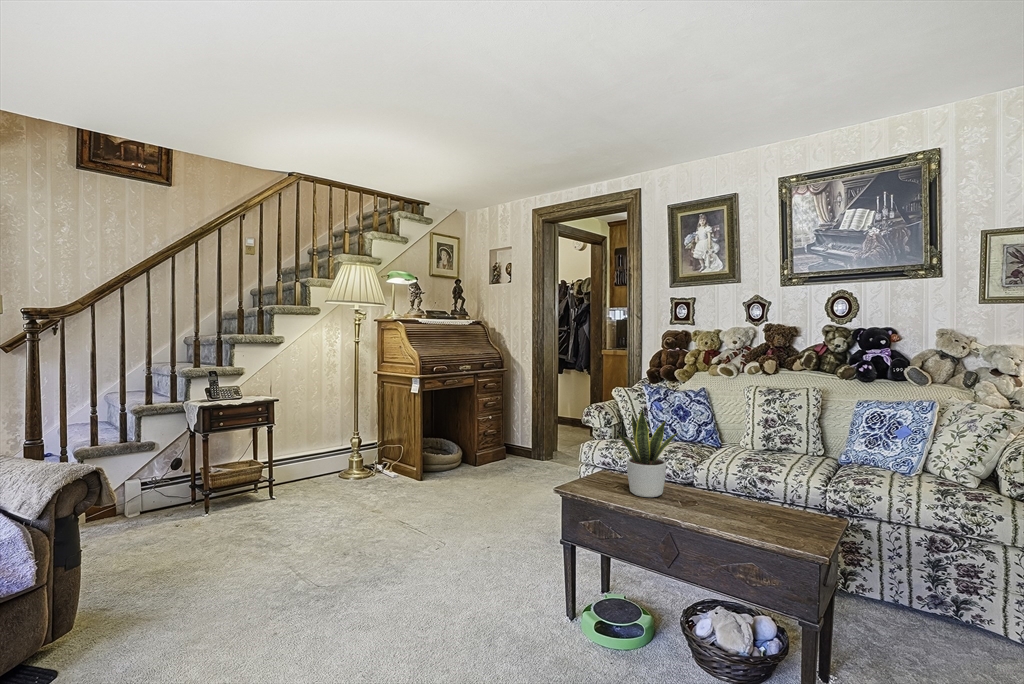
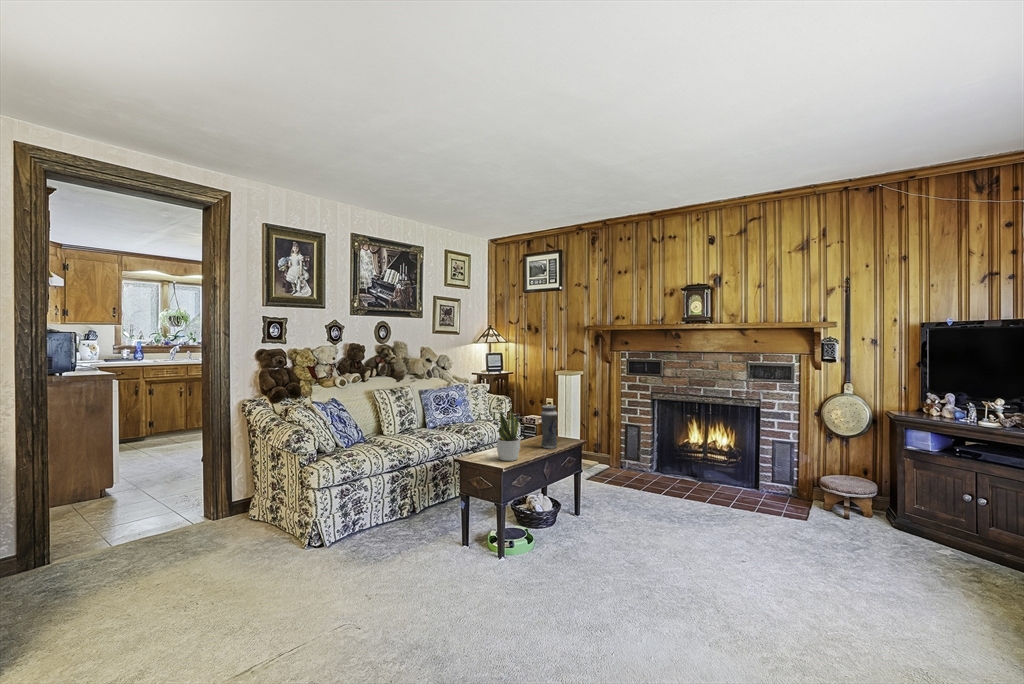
vase: none [760,433,800,529] -> present [541,405,558,449]

